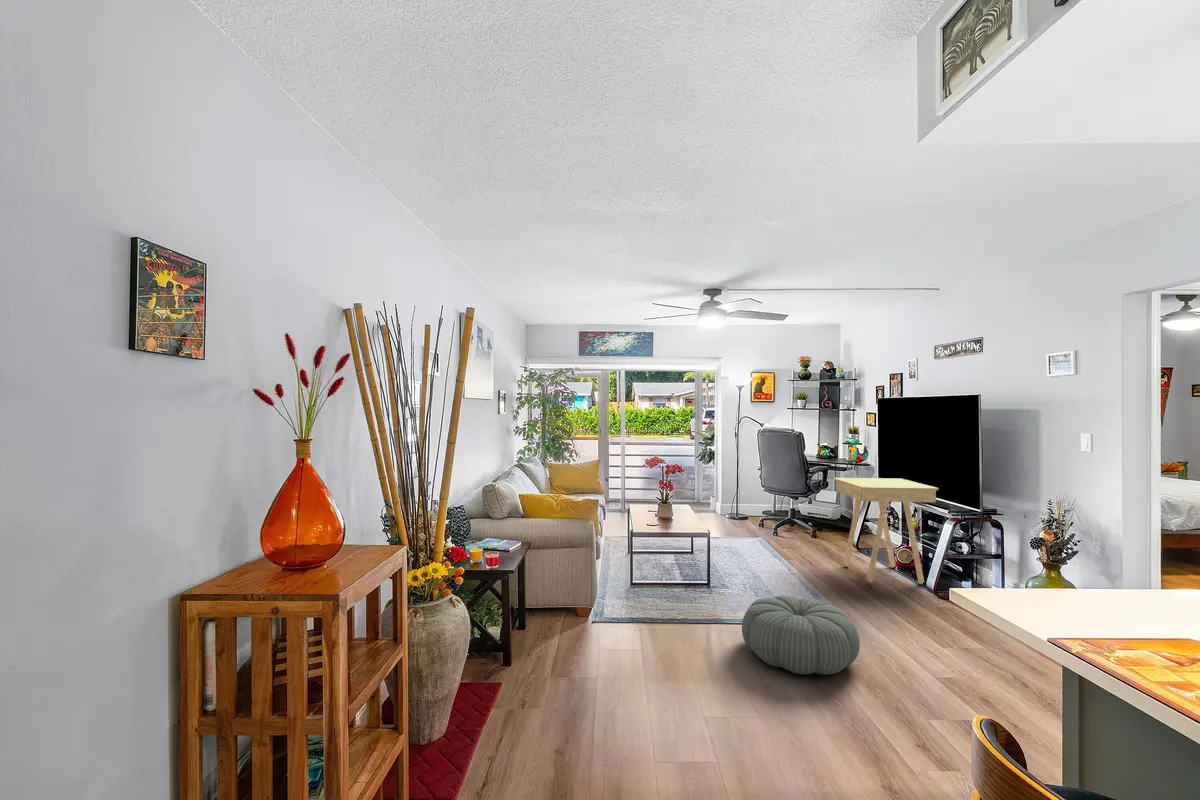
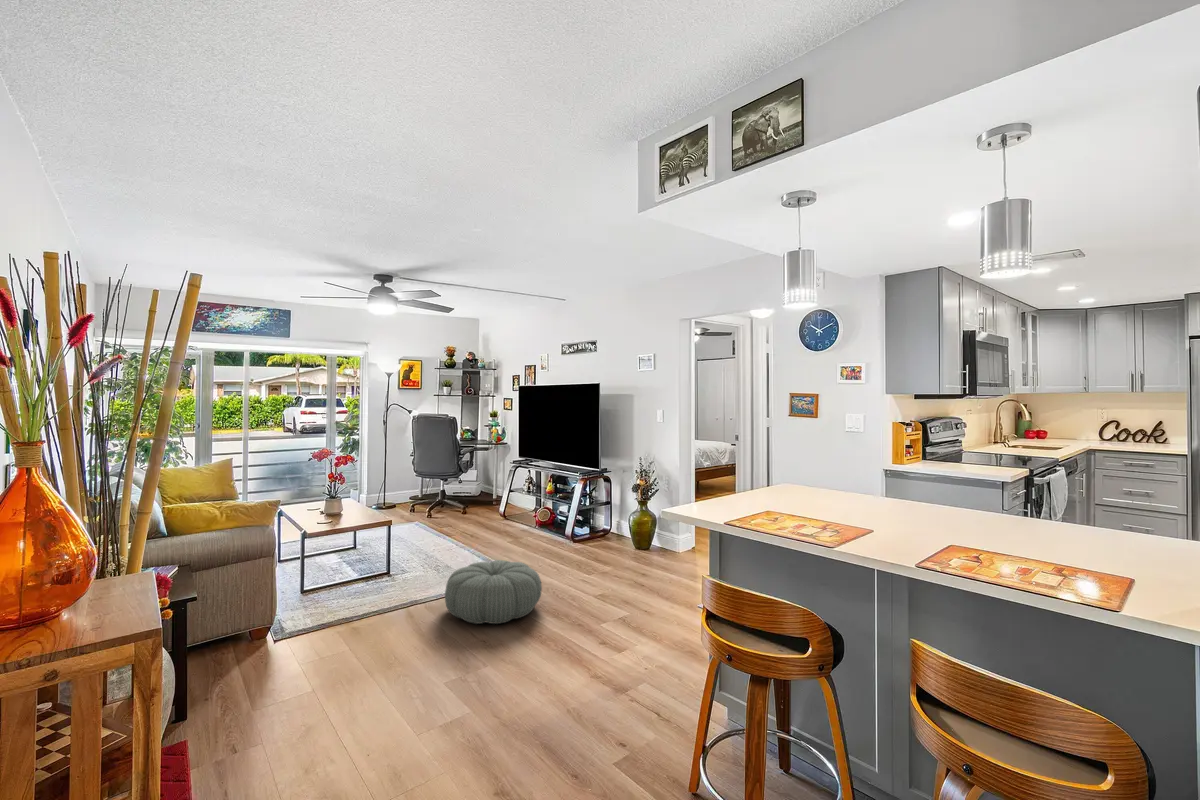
side table: present [834,478,939,584] -> none [492,453,571,542]

